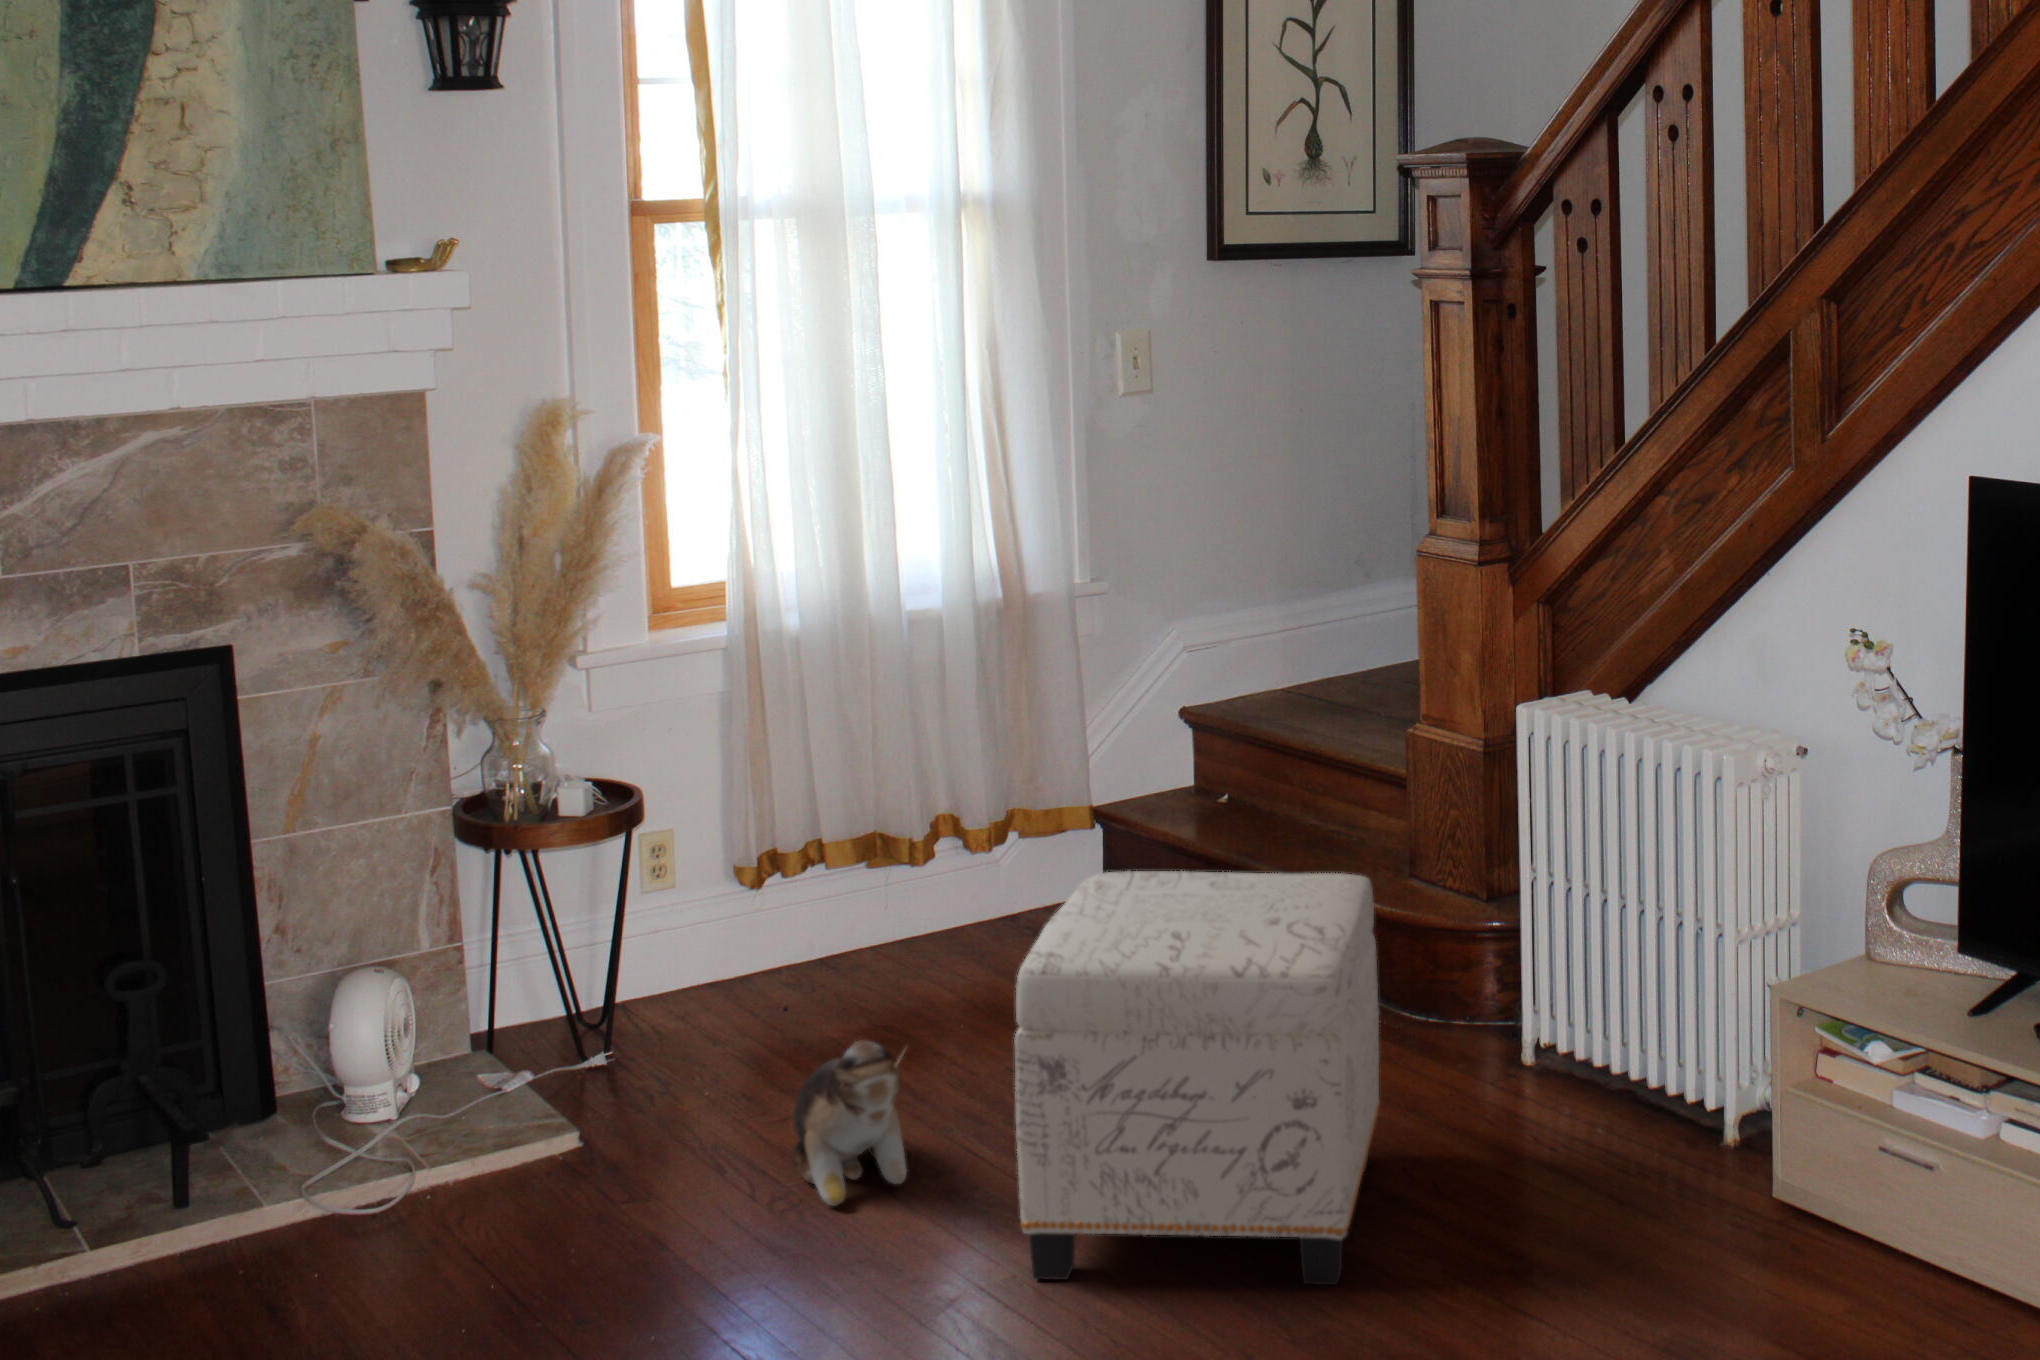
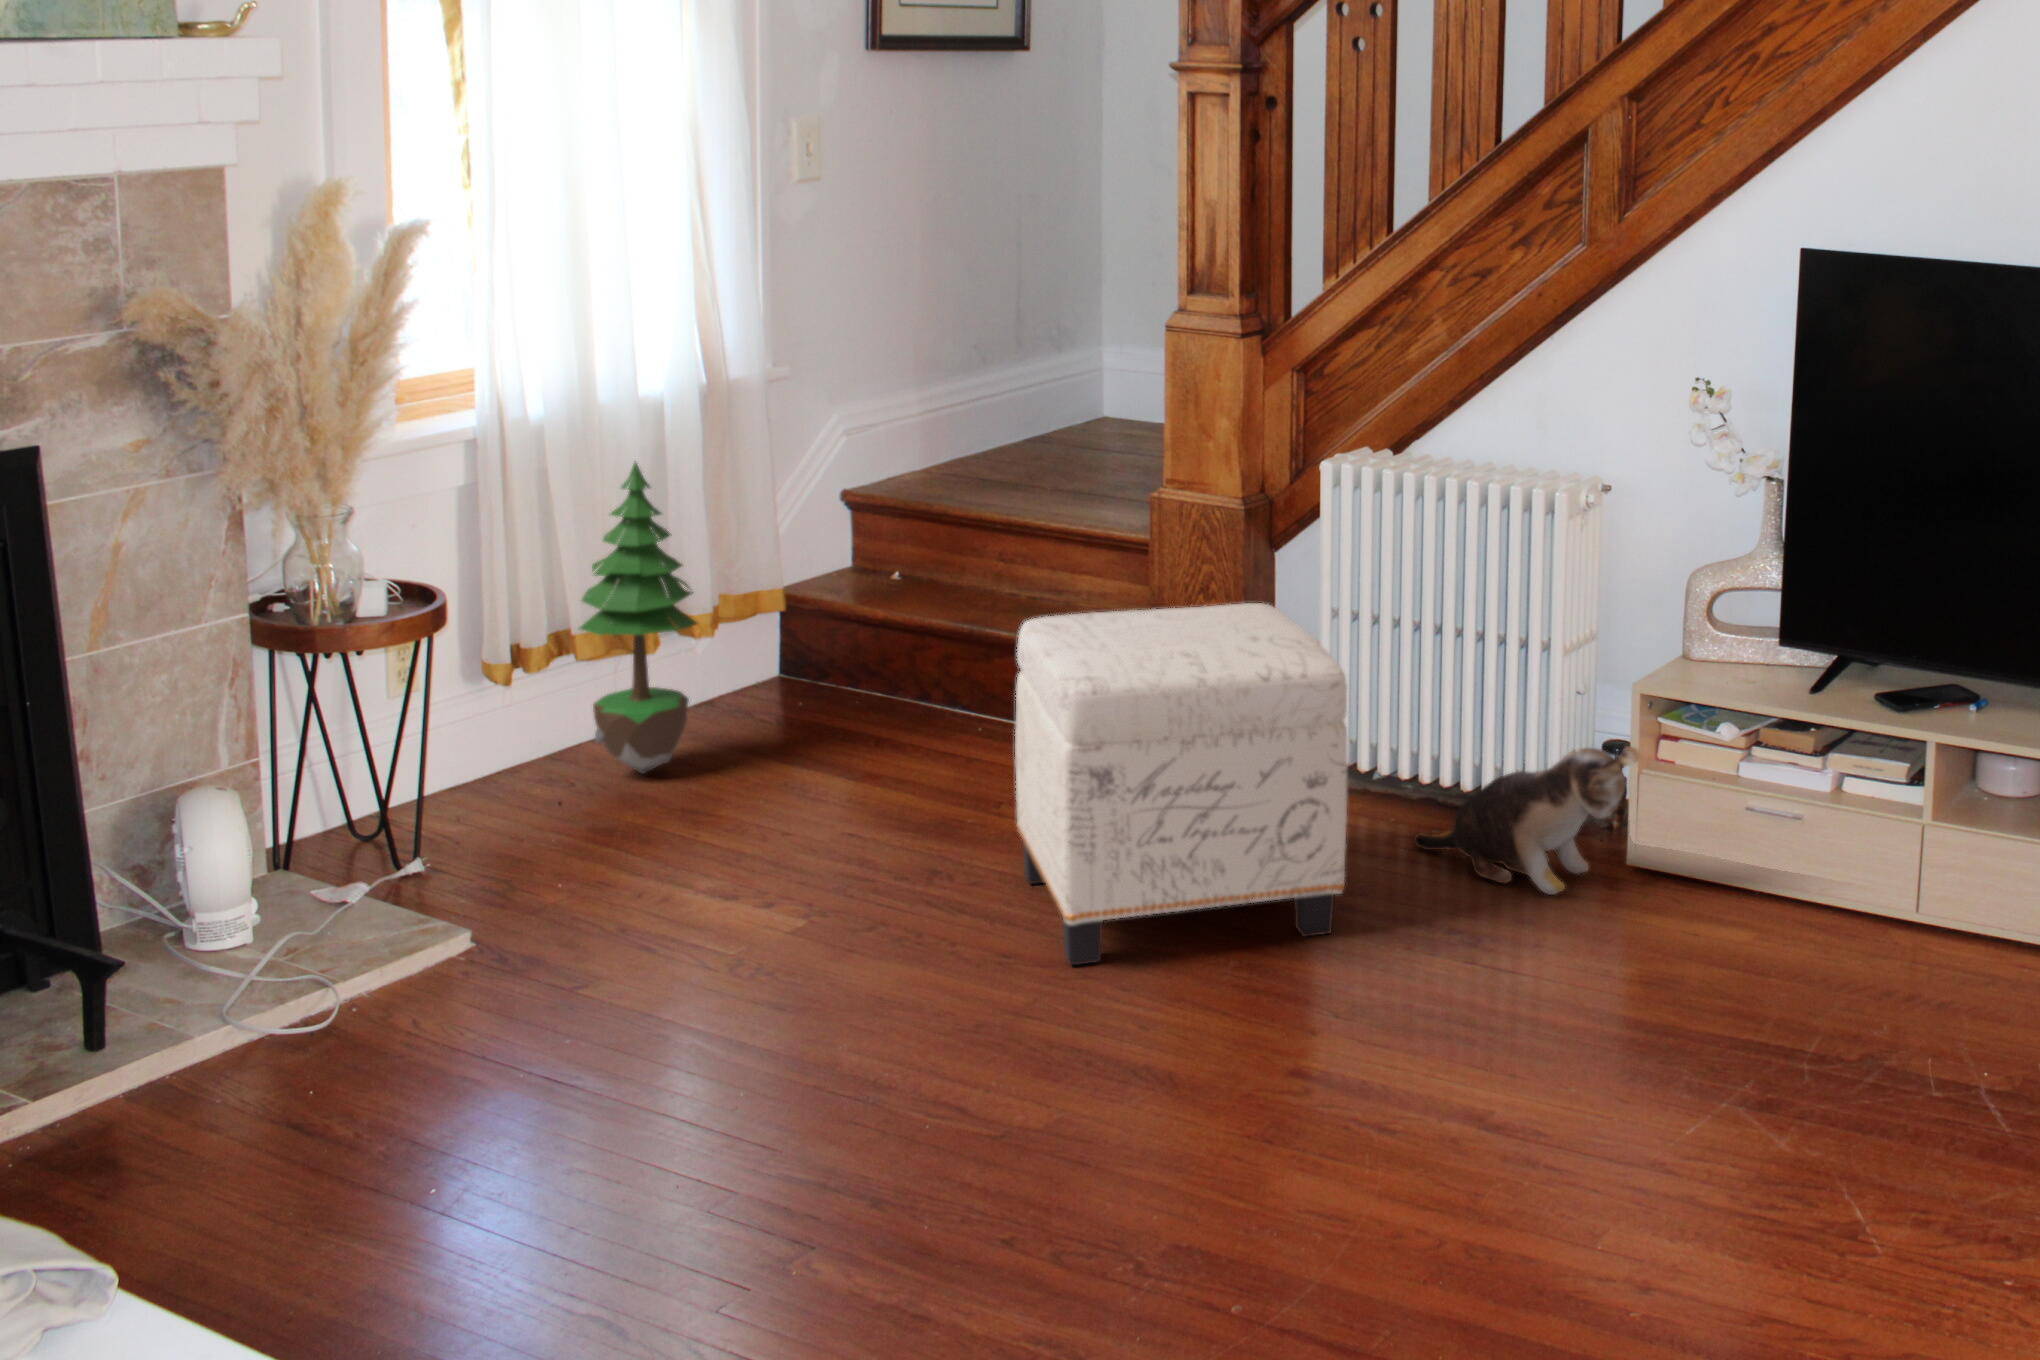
potted tree: none [810,671,929,988] -> present [580,461,697,774]
plush toy: present [793,1041,908,1206] -> present [1414,746,1640,895]

